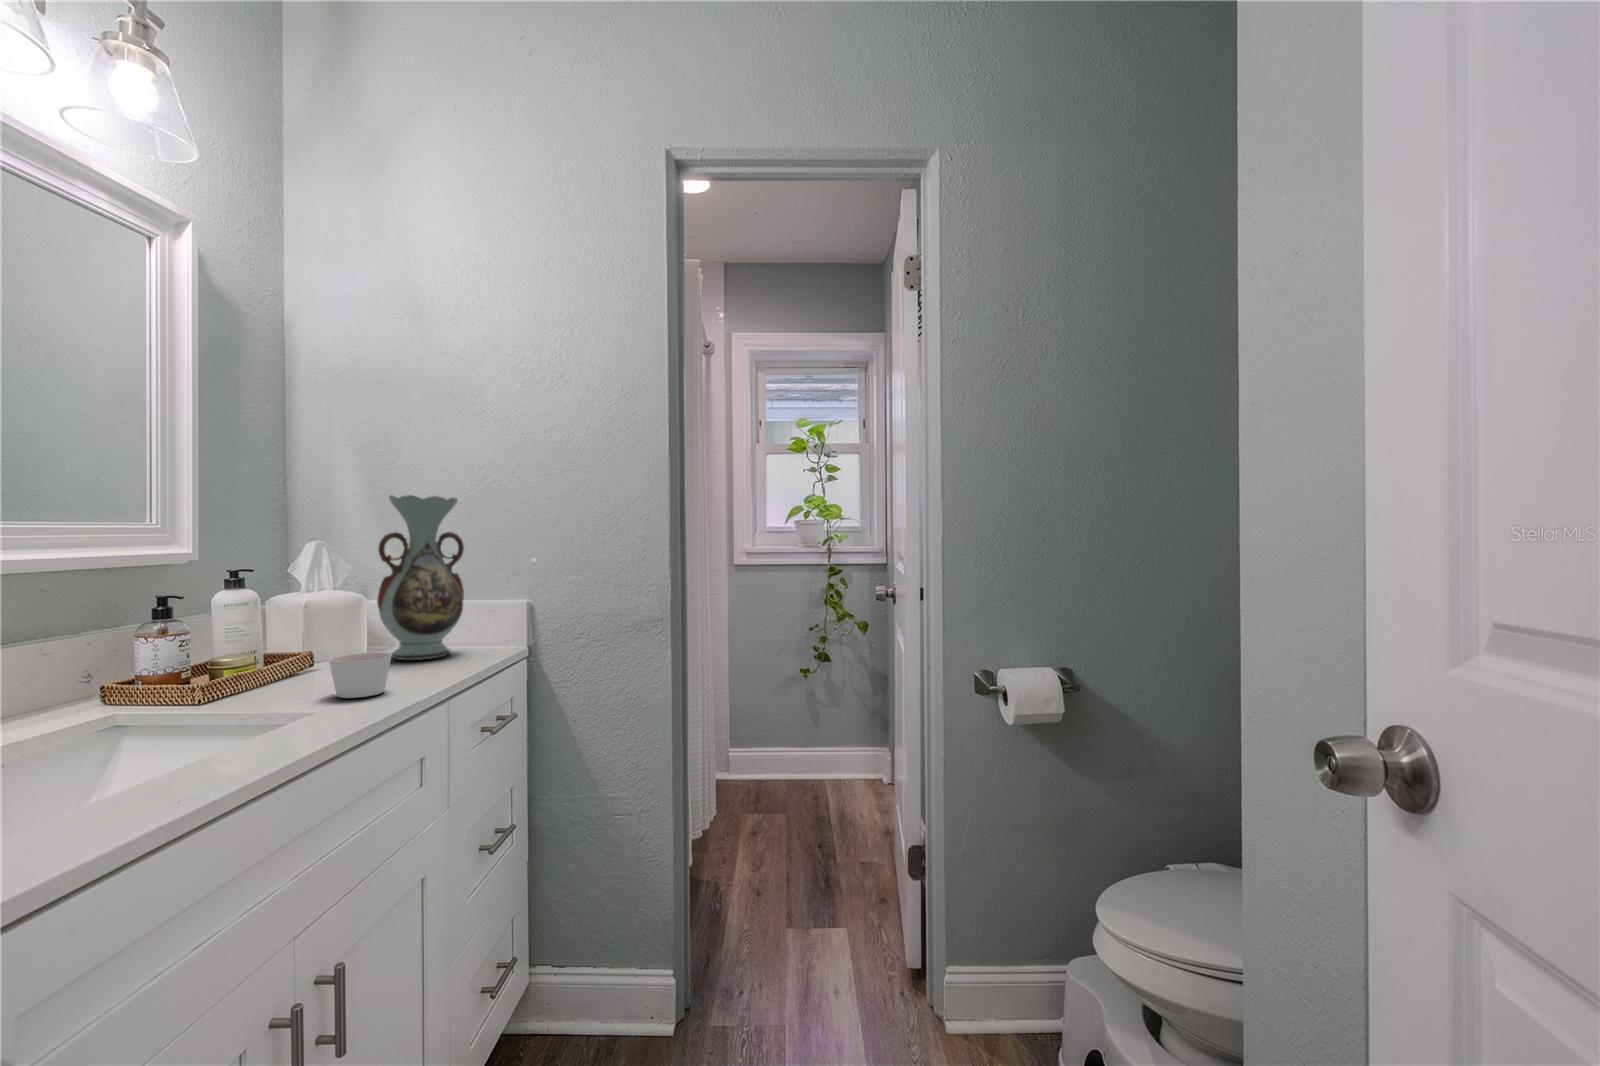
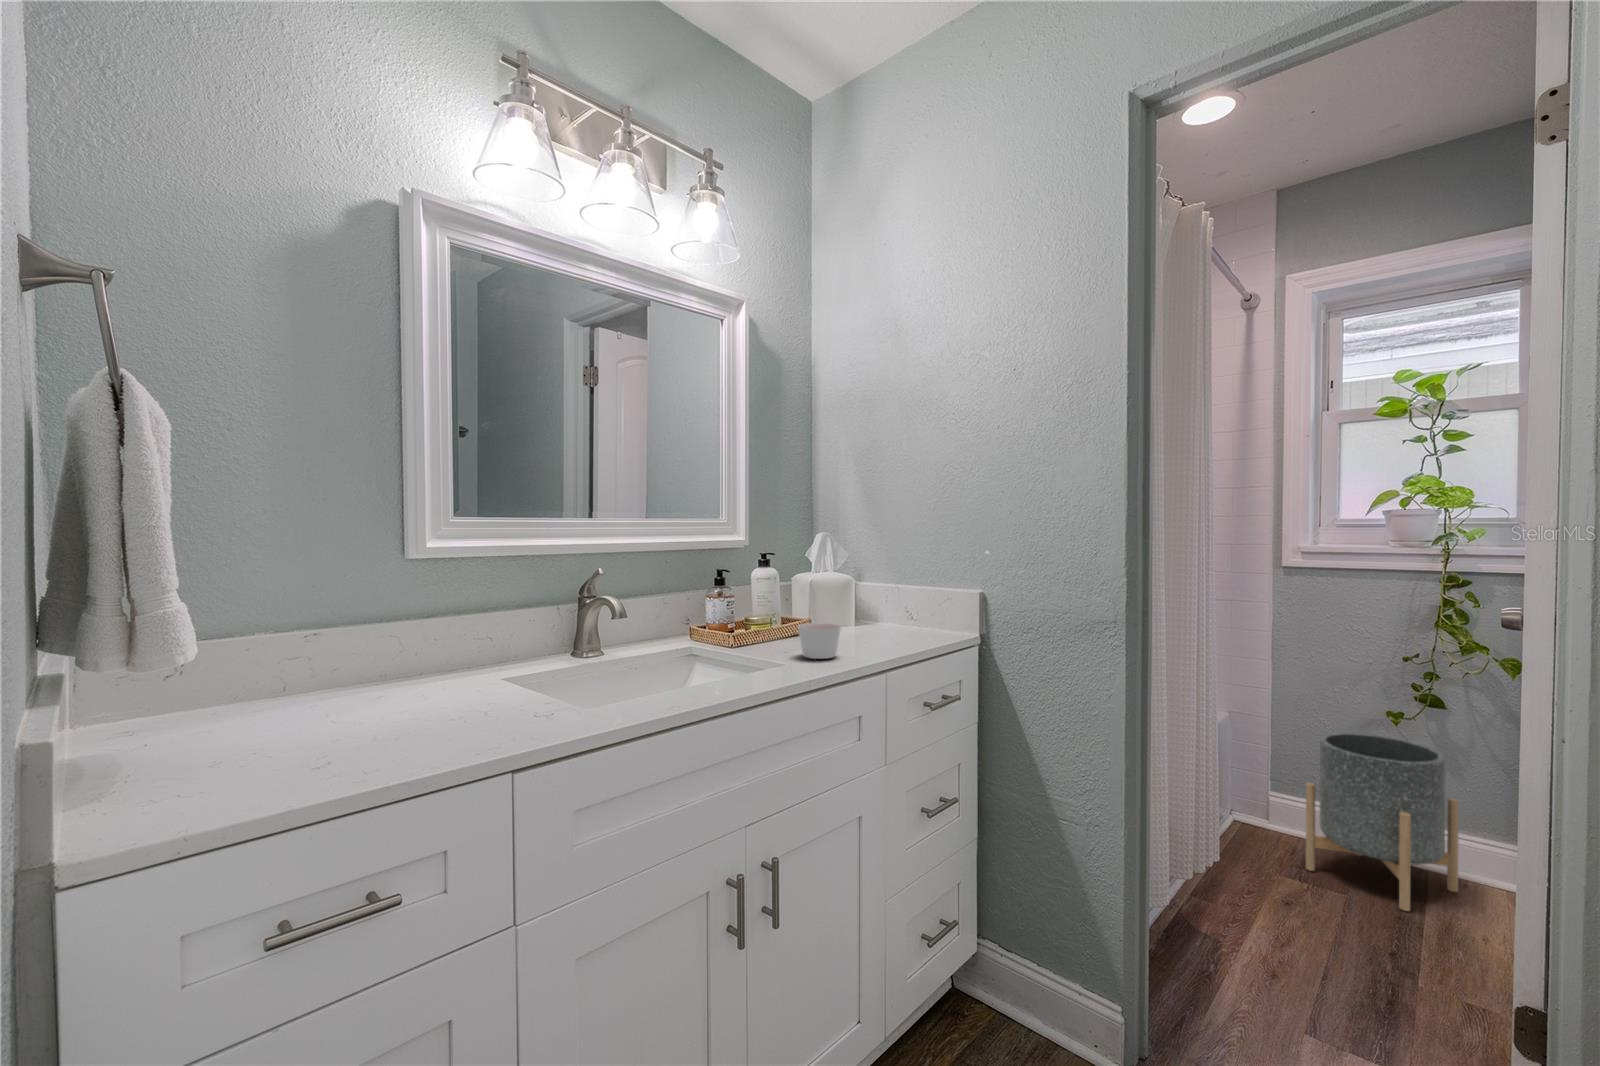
decorative vase: present [377,495,464,660] -> none [855,493,925,635]
planter: none [757,689,842,812] -> present [1306,733,1459,911]

